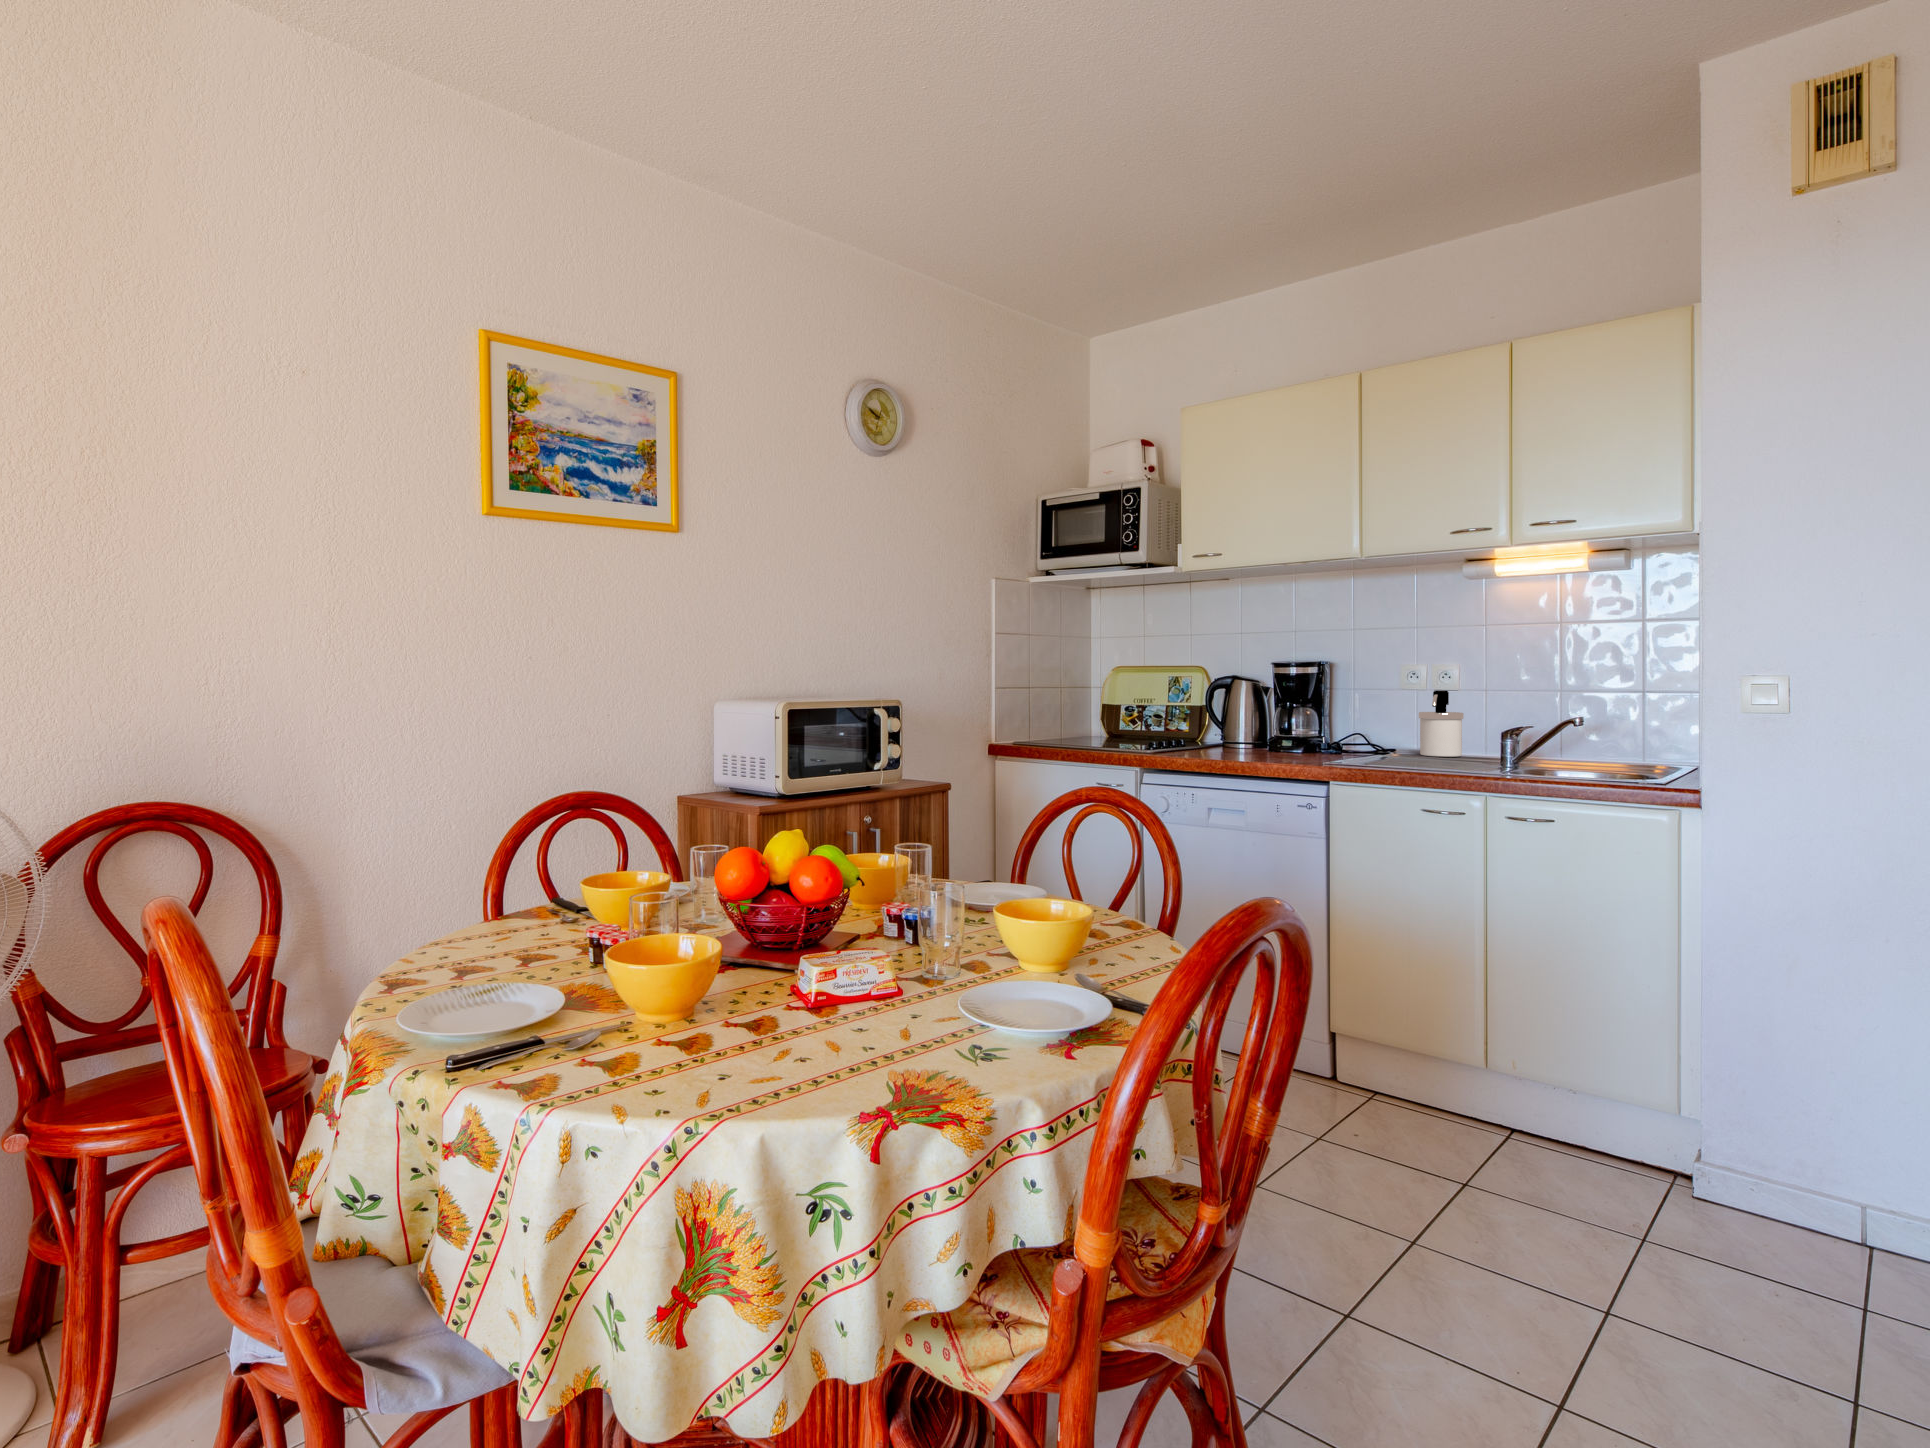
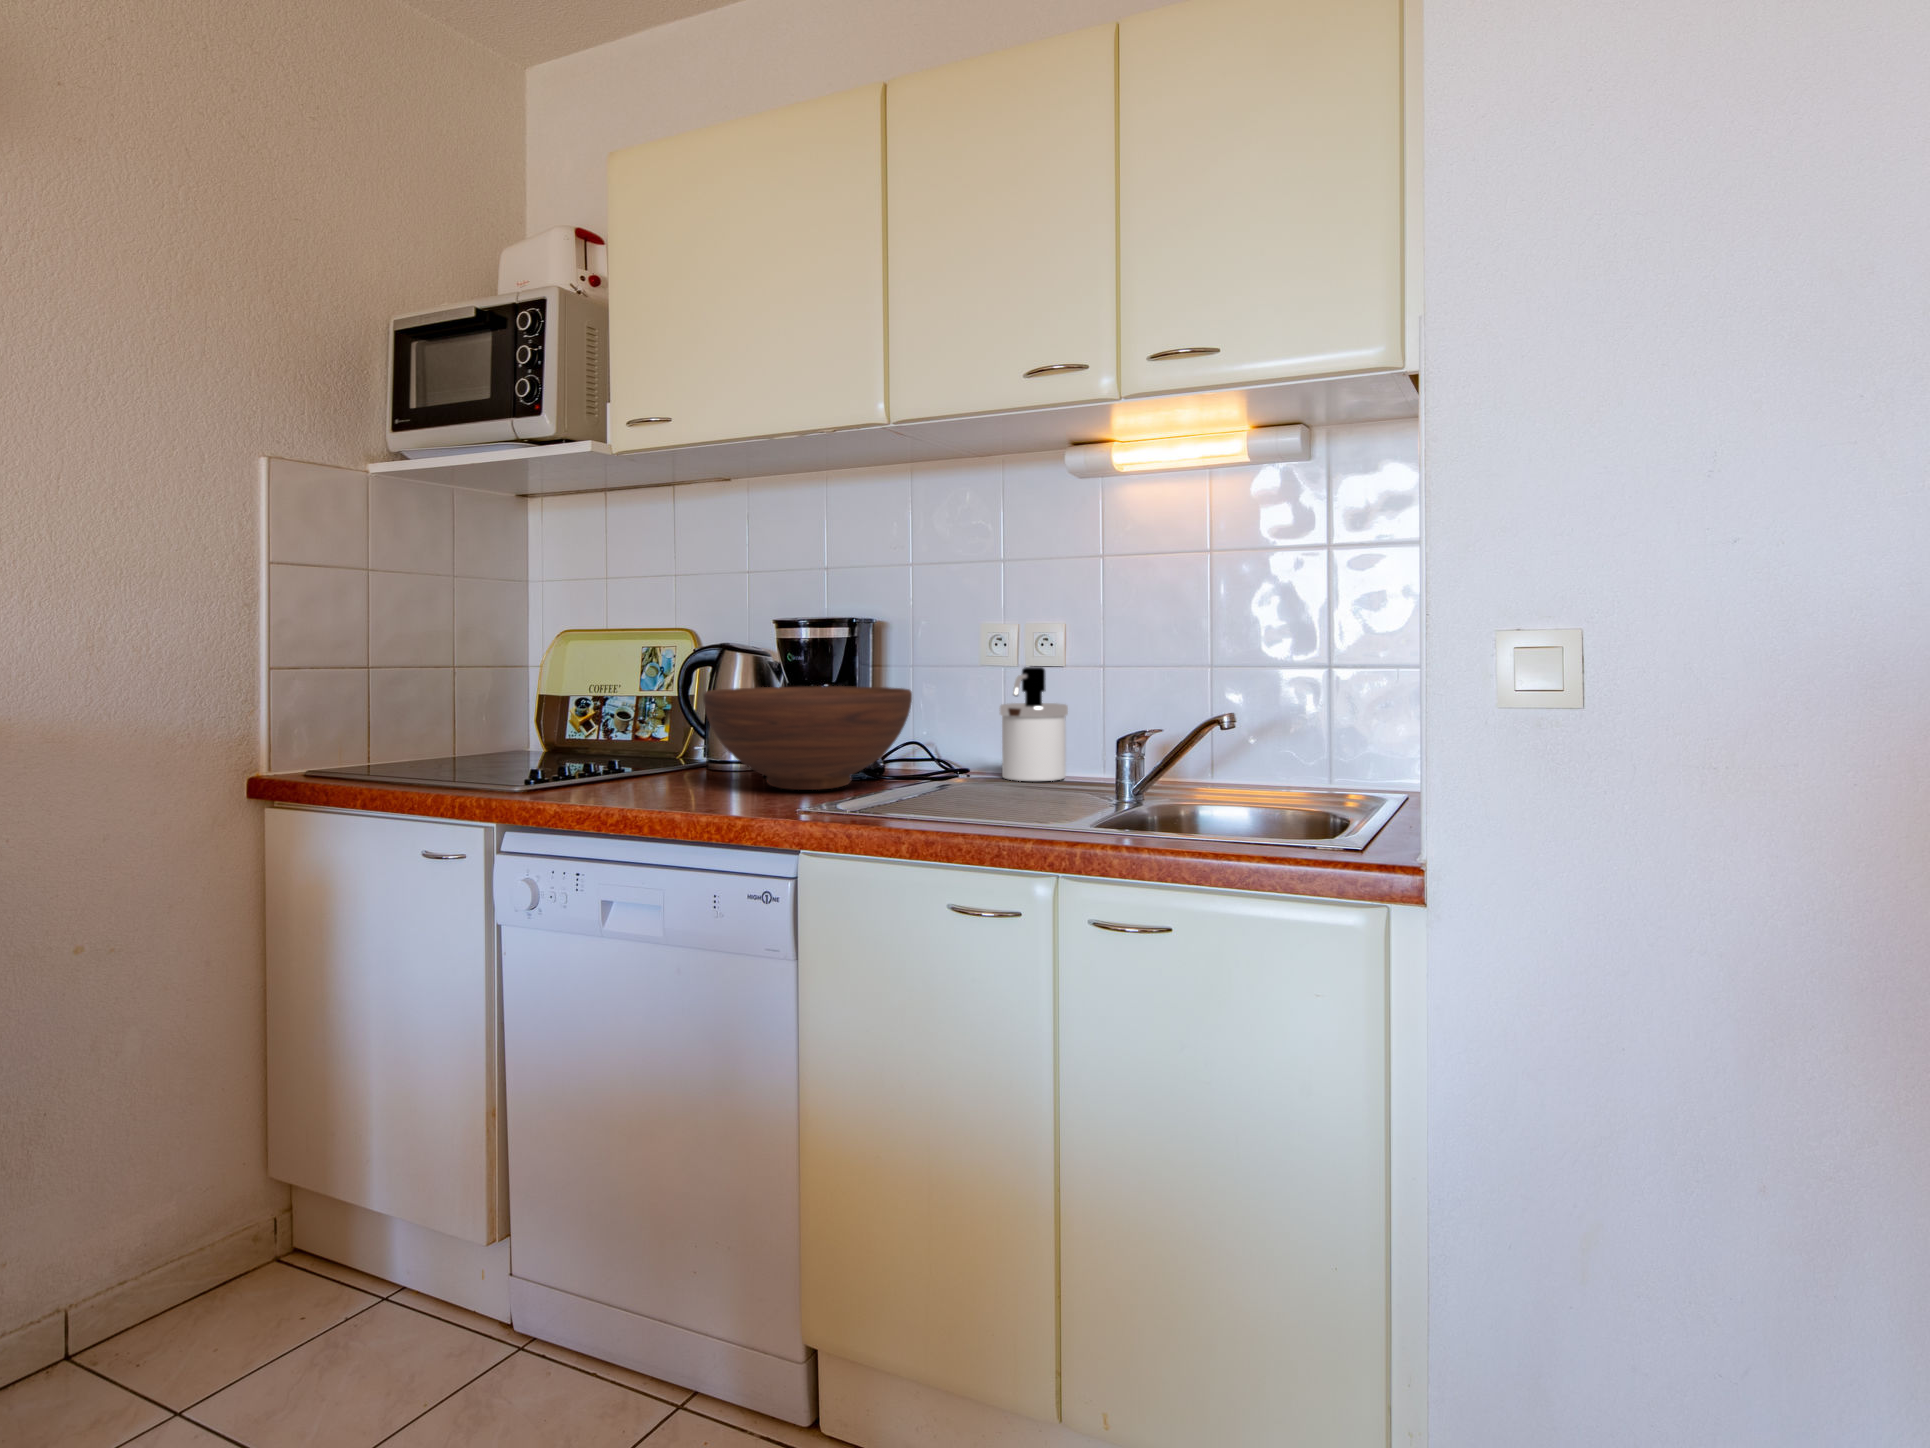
fruit bowl: none [1249,701,1372,756] -> present [703,686,912,790]

